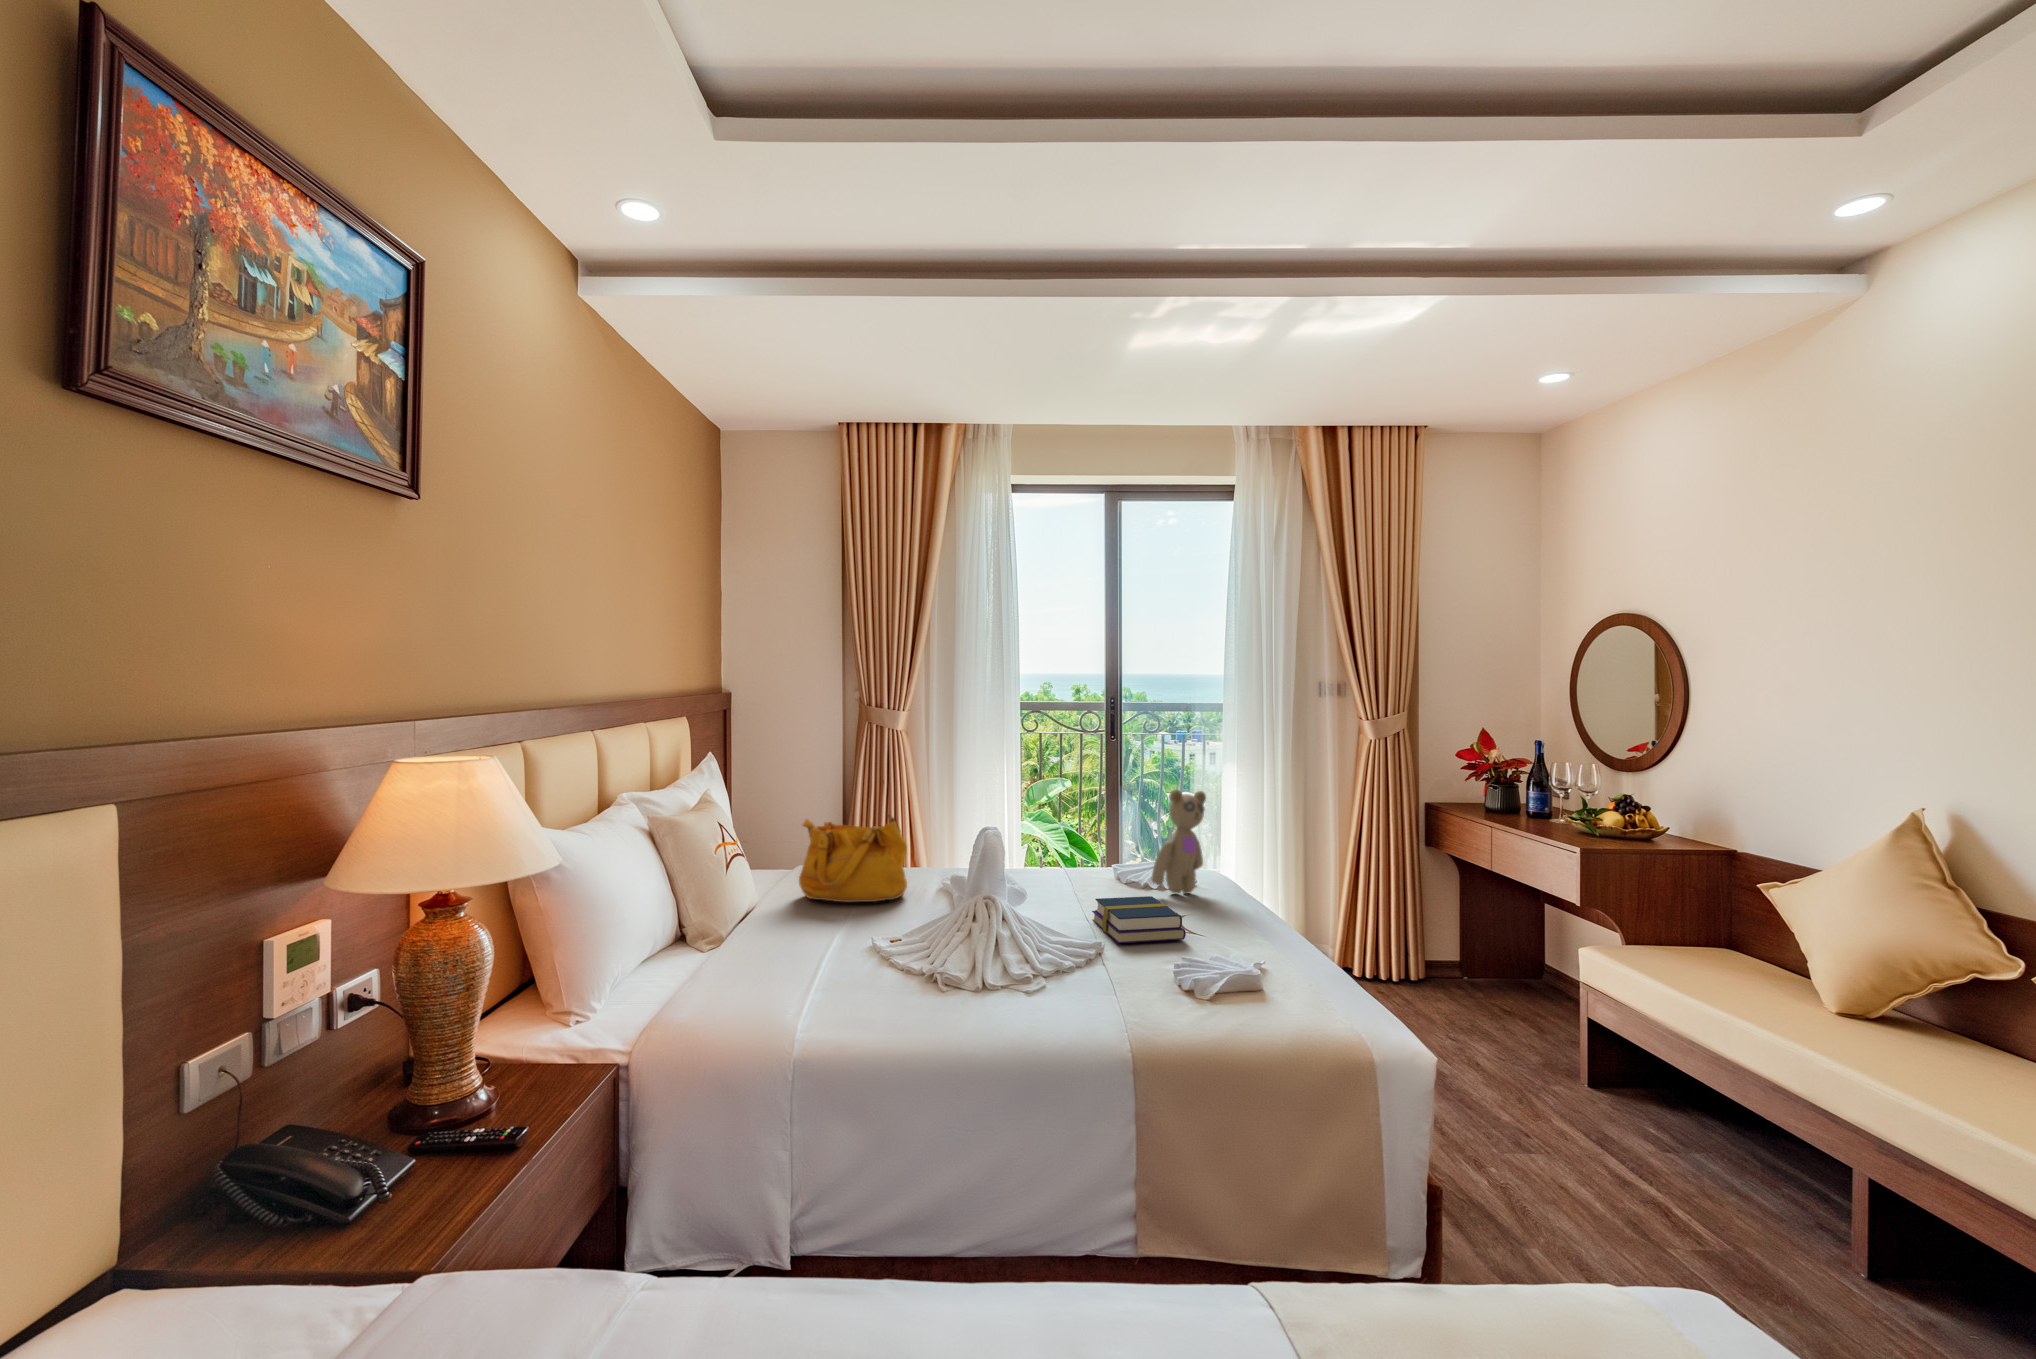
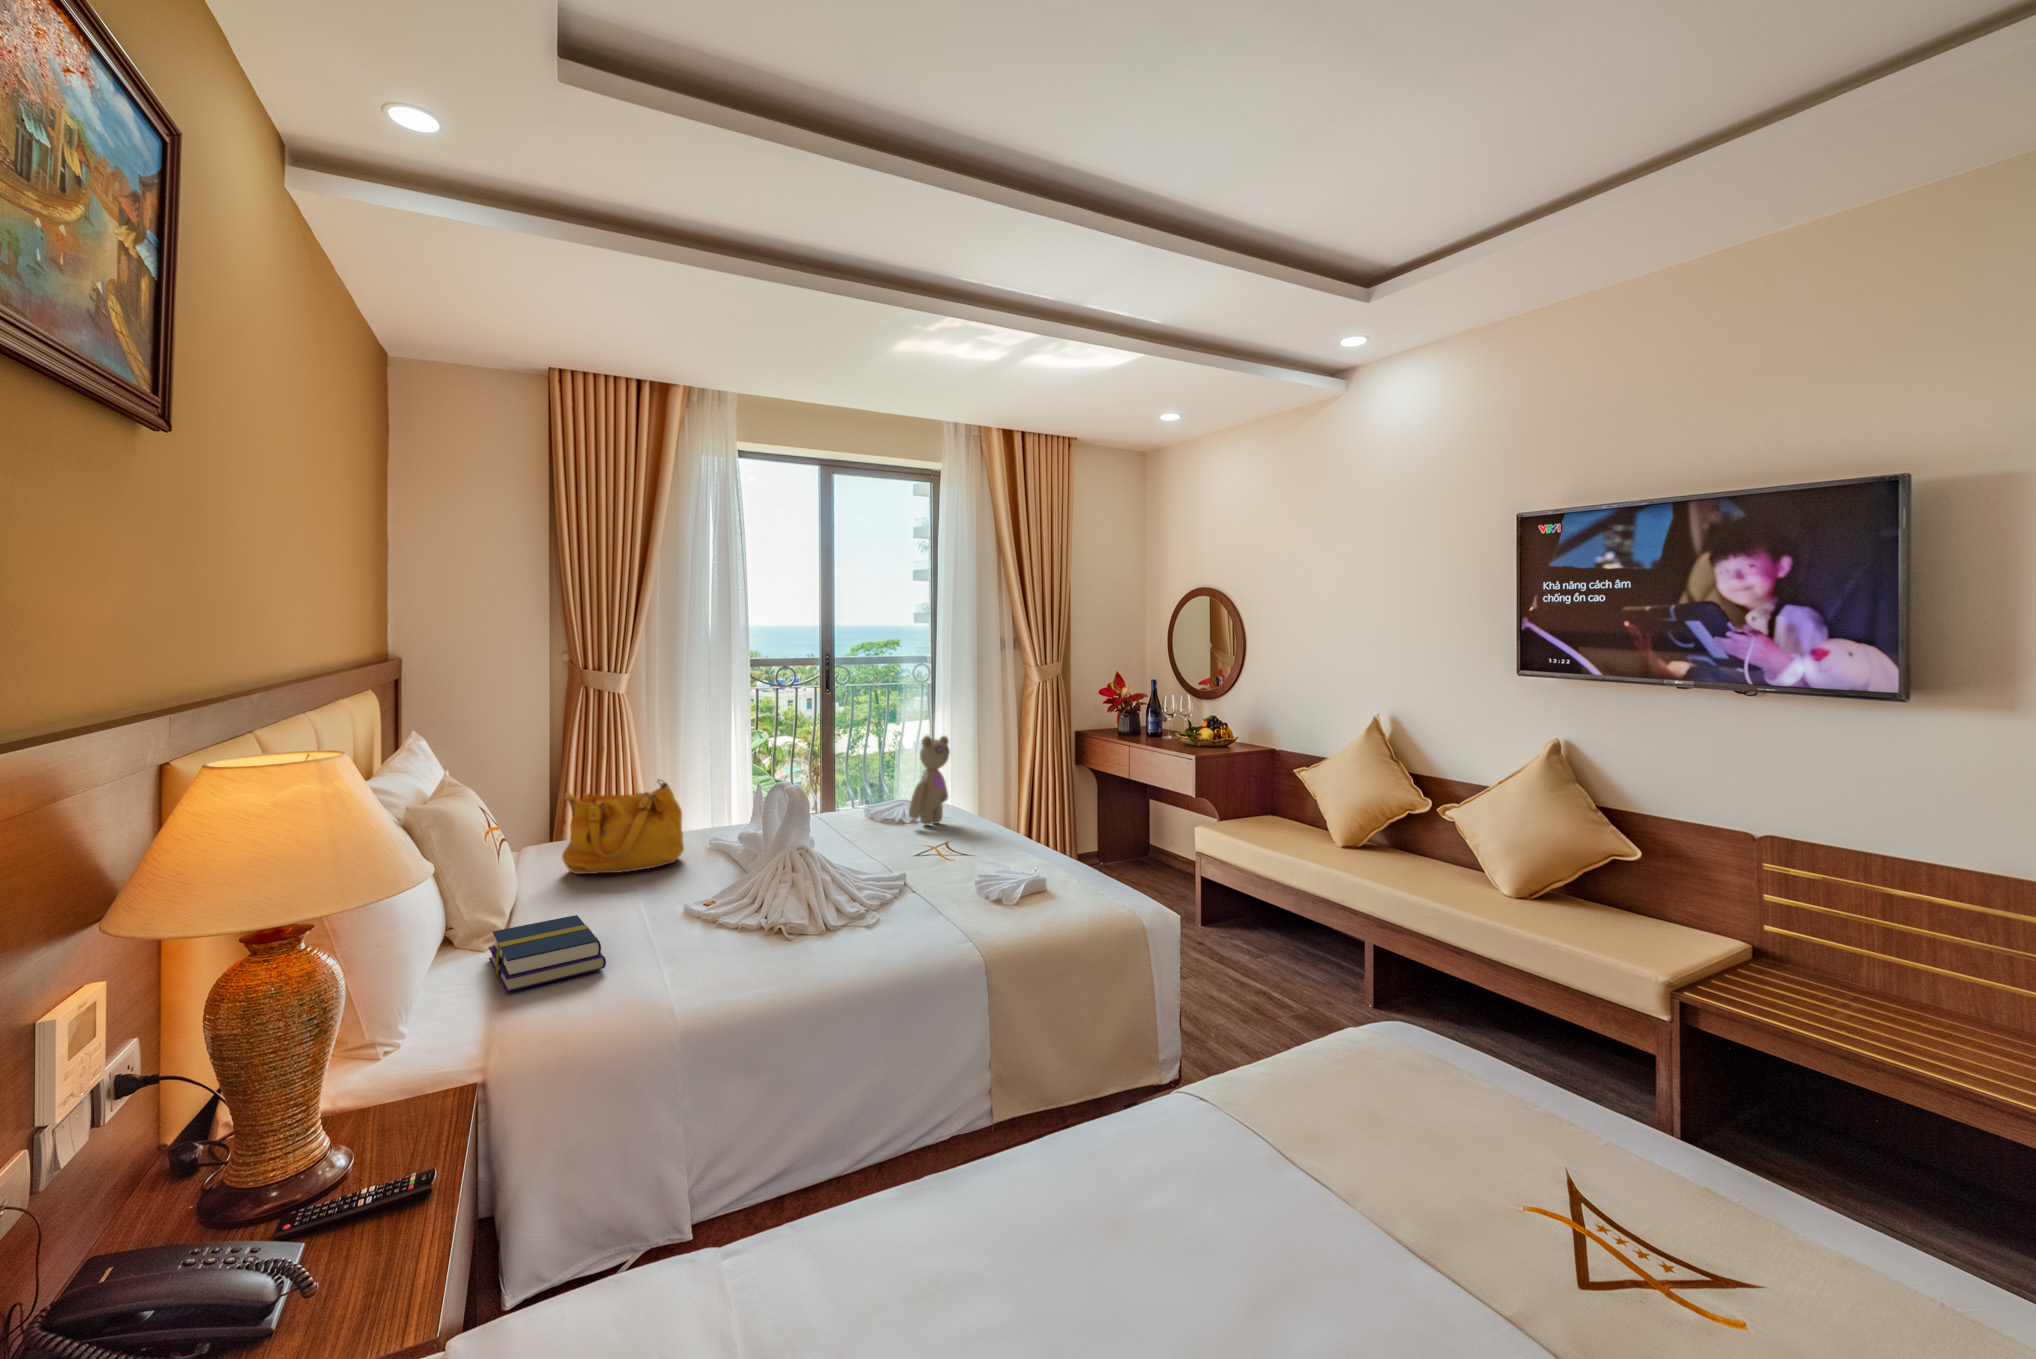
book: present [1092,896,1186,943] -> present [489,915,606,992]

